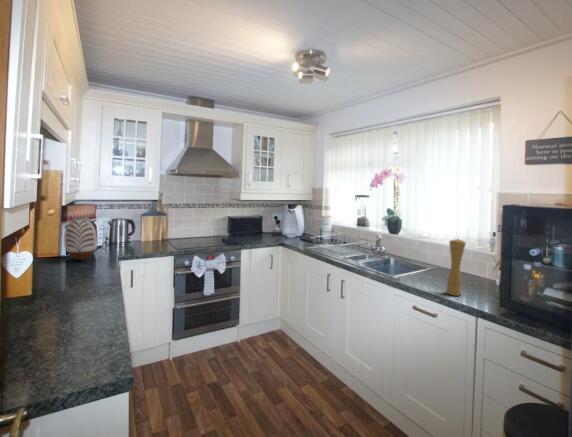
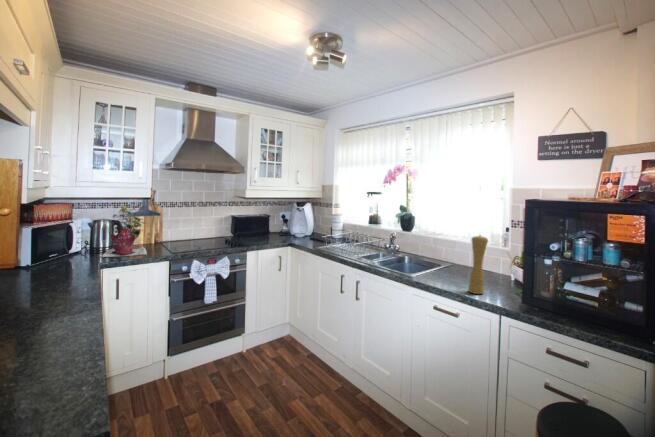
potted plant: none [118,206,156,252] -> present [102,206,147,257]
vase: present [64,217,98,260] -> none [29,217,74,269]

